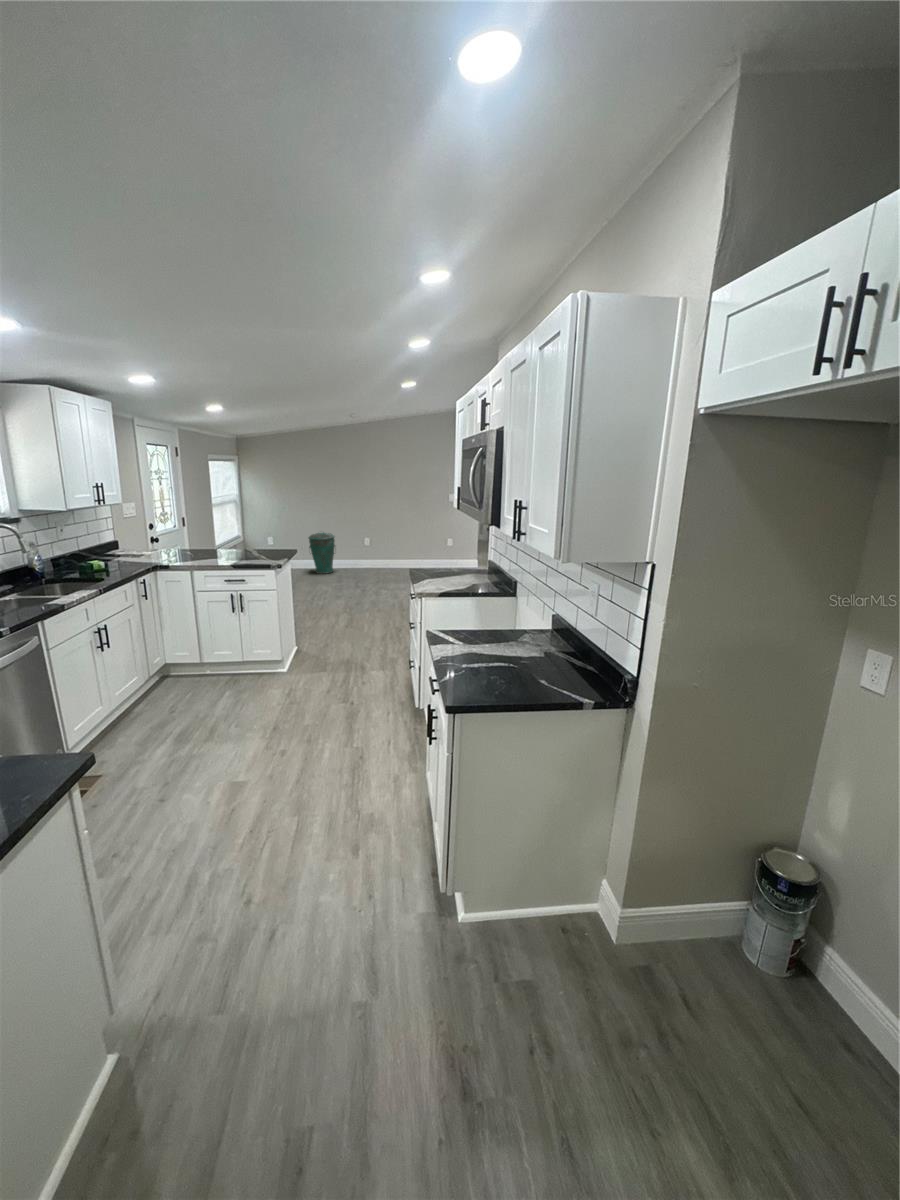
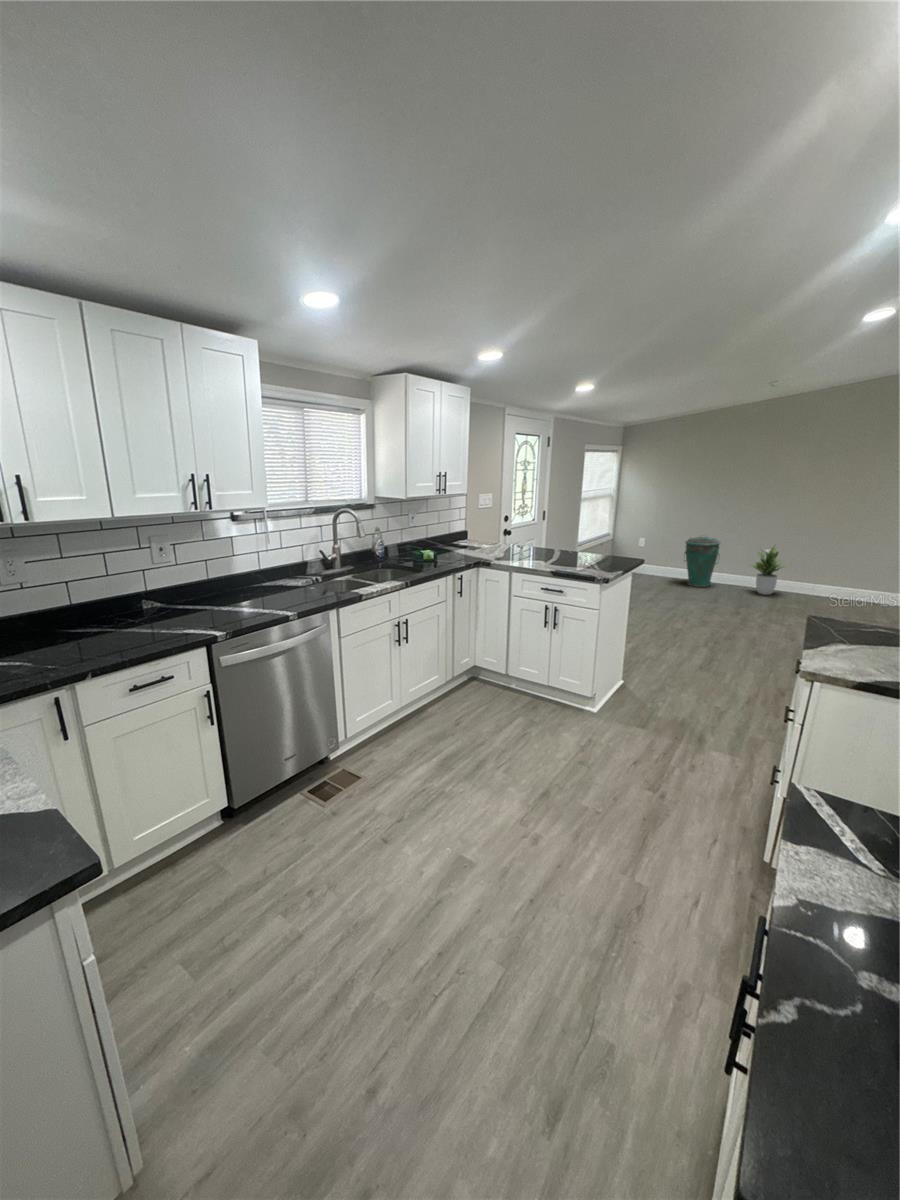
potted plant: none [358,534,383,573] -> present [752,545,785,595]

